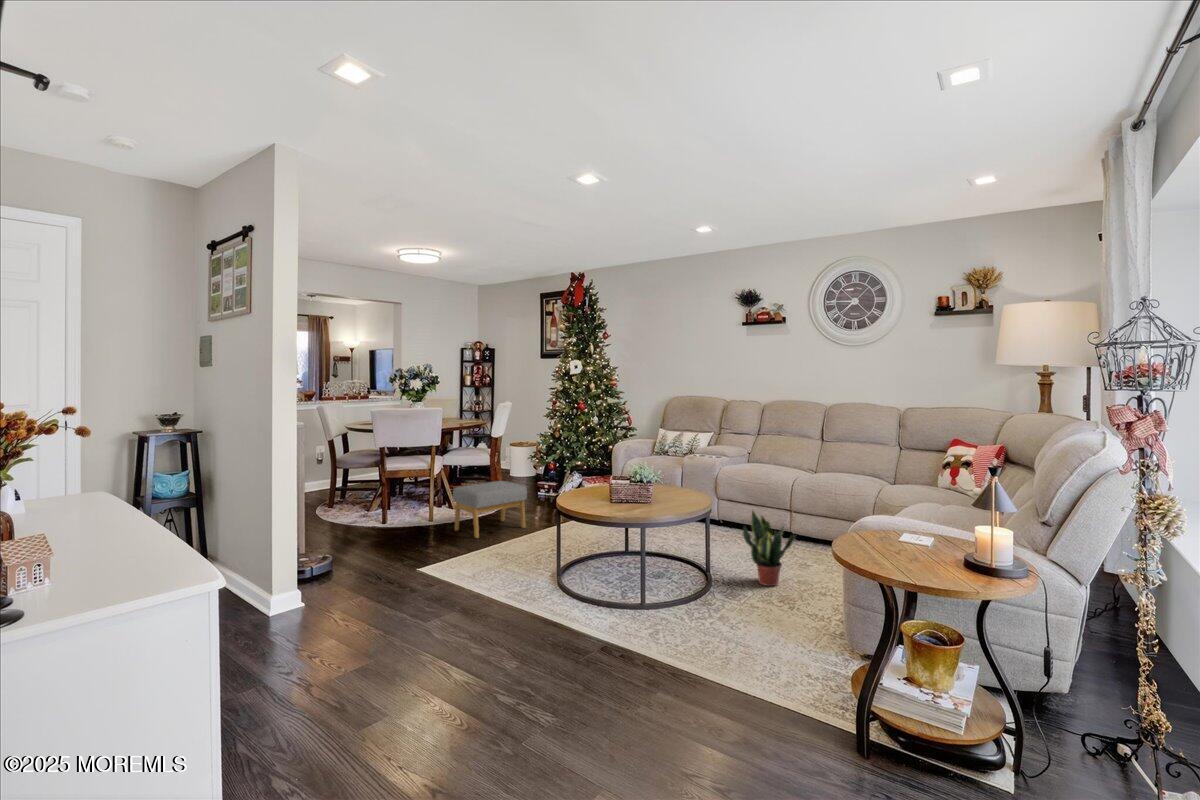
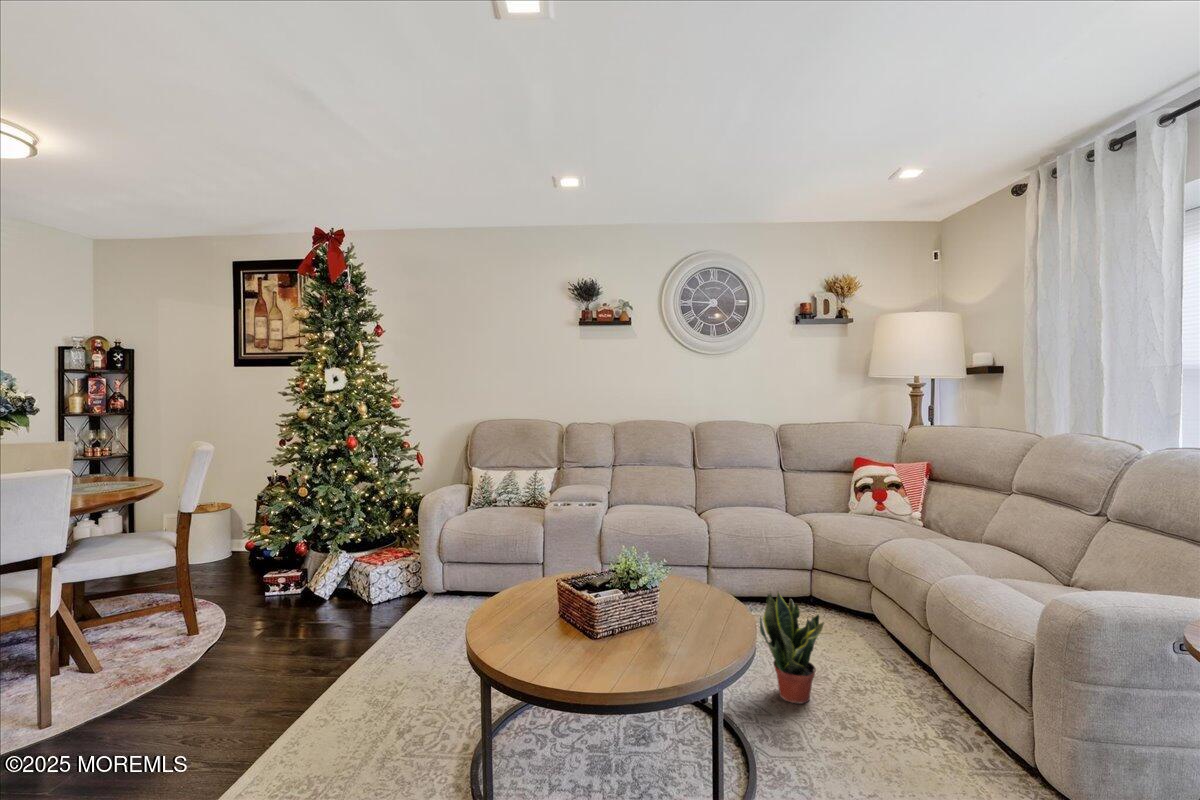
footstool: present [453,481,527,538] -> none [124,599,304,752]

